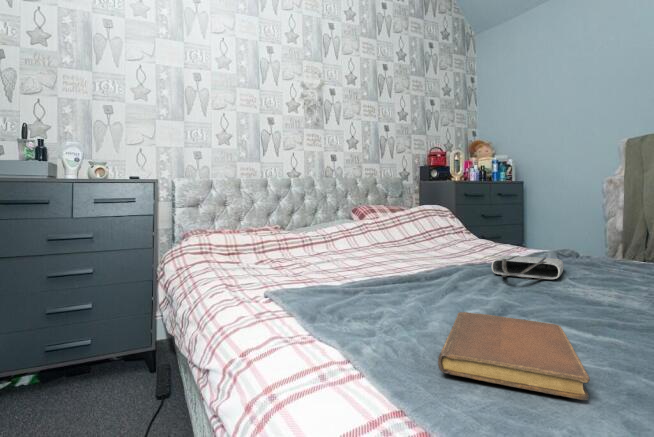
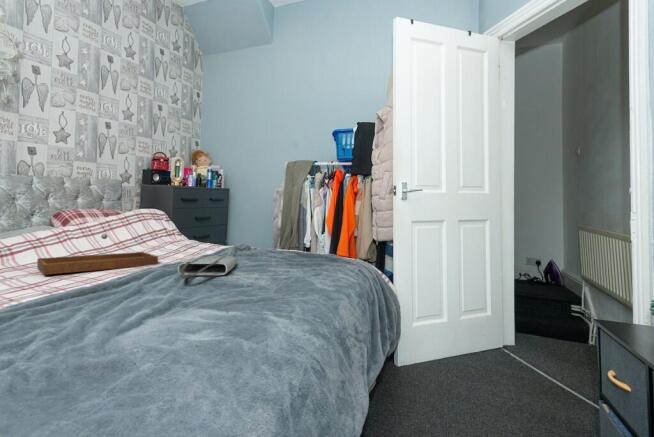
tray: none [350,225,458,262] -> present [37,234,158,275]
notebook: present [438,312,590,400] -> none [53,320,192,393]

